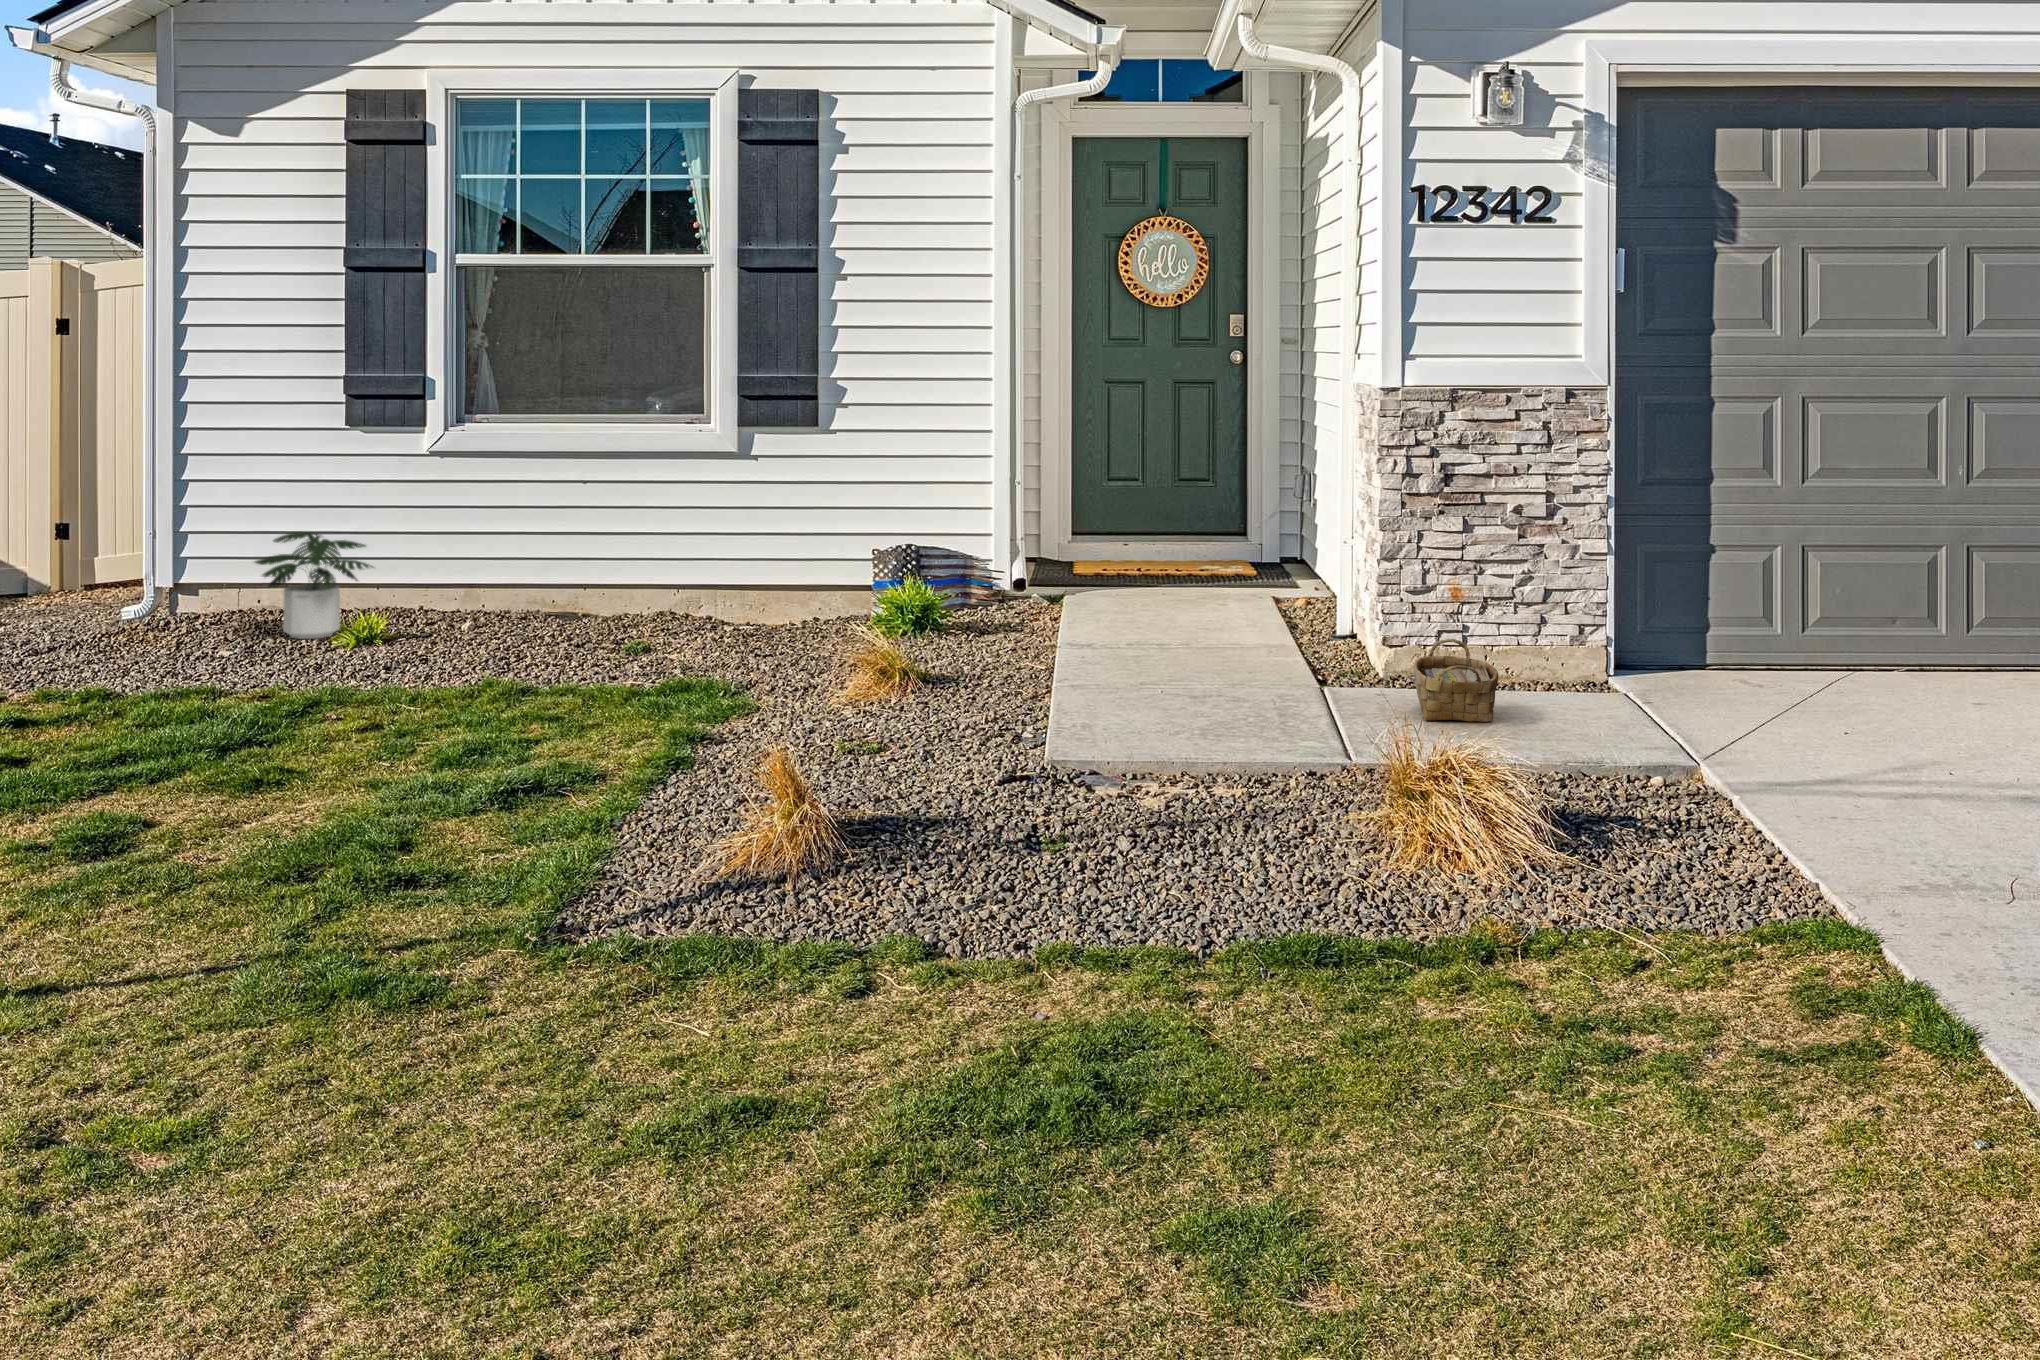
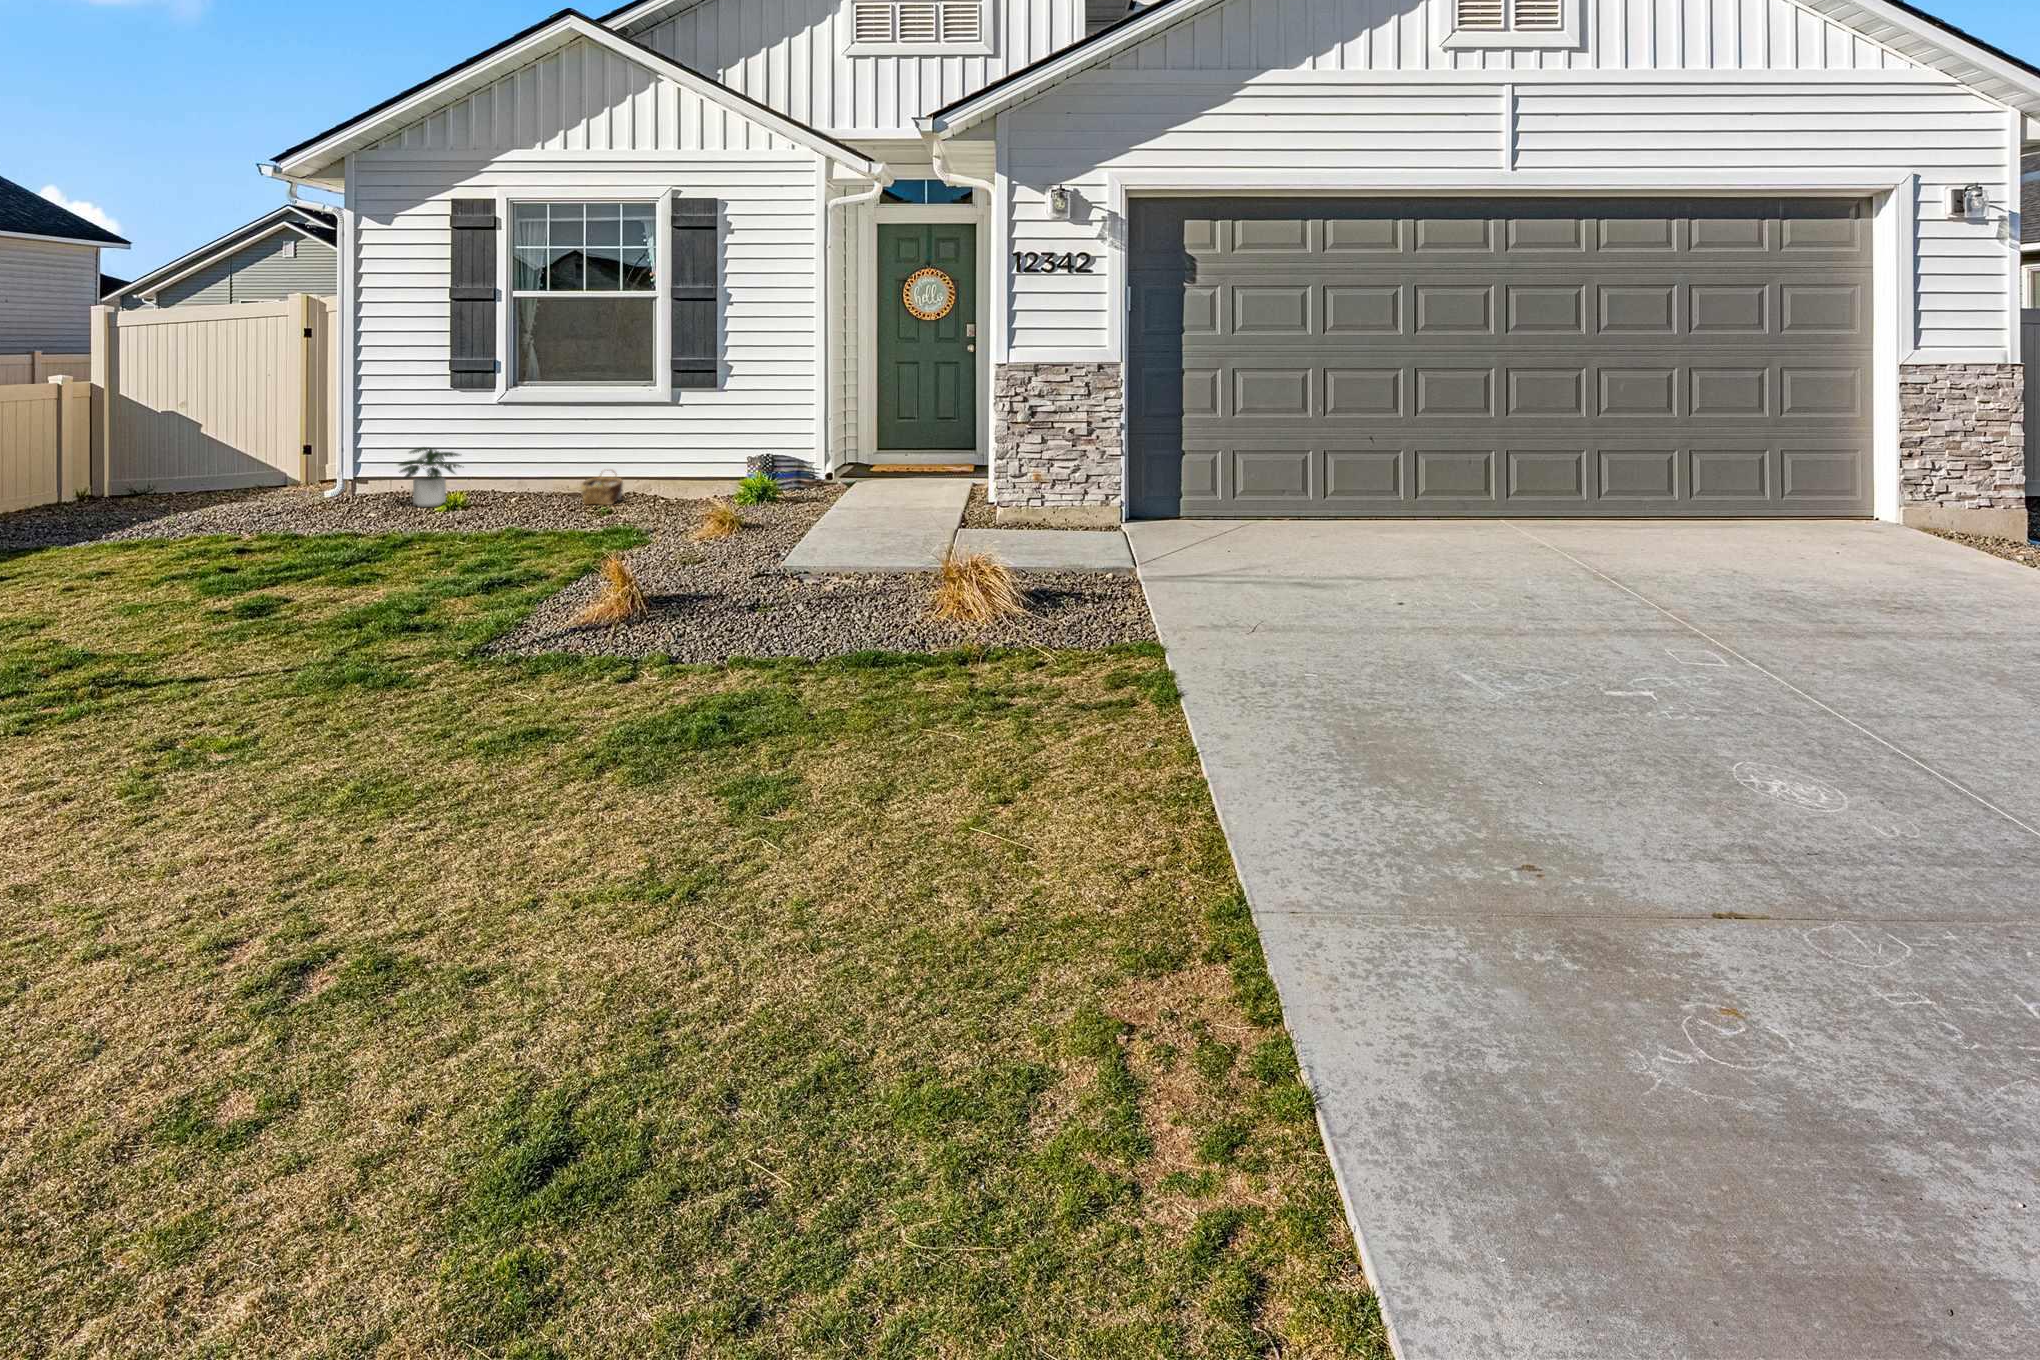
woven basket: present [1413,639,1498,722] -> present [581,471,623,505]

